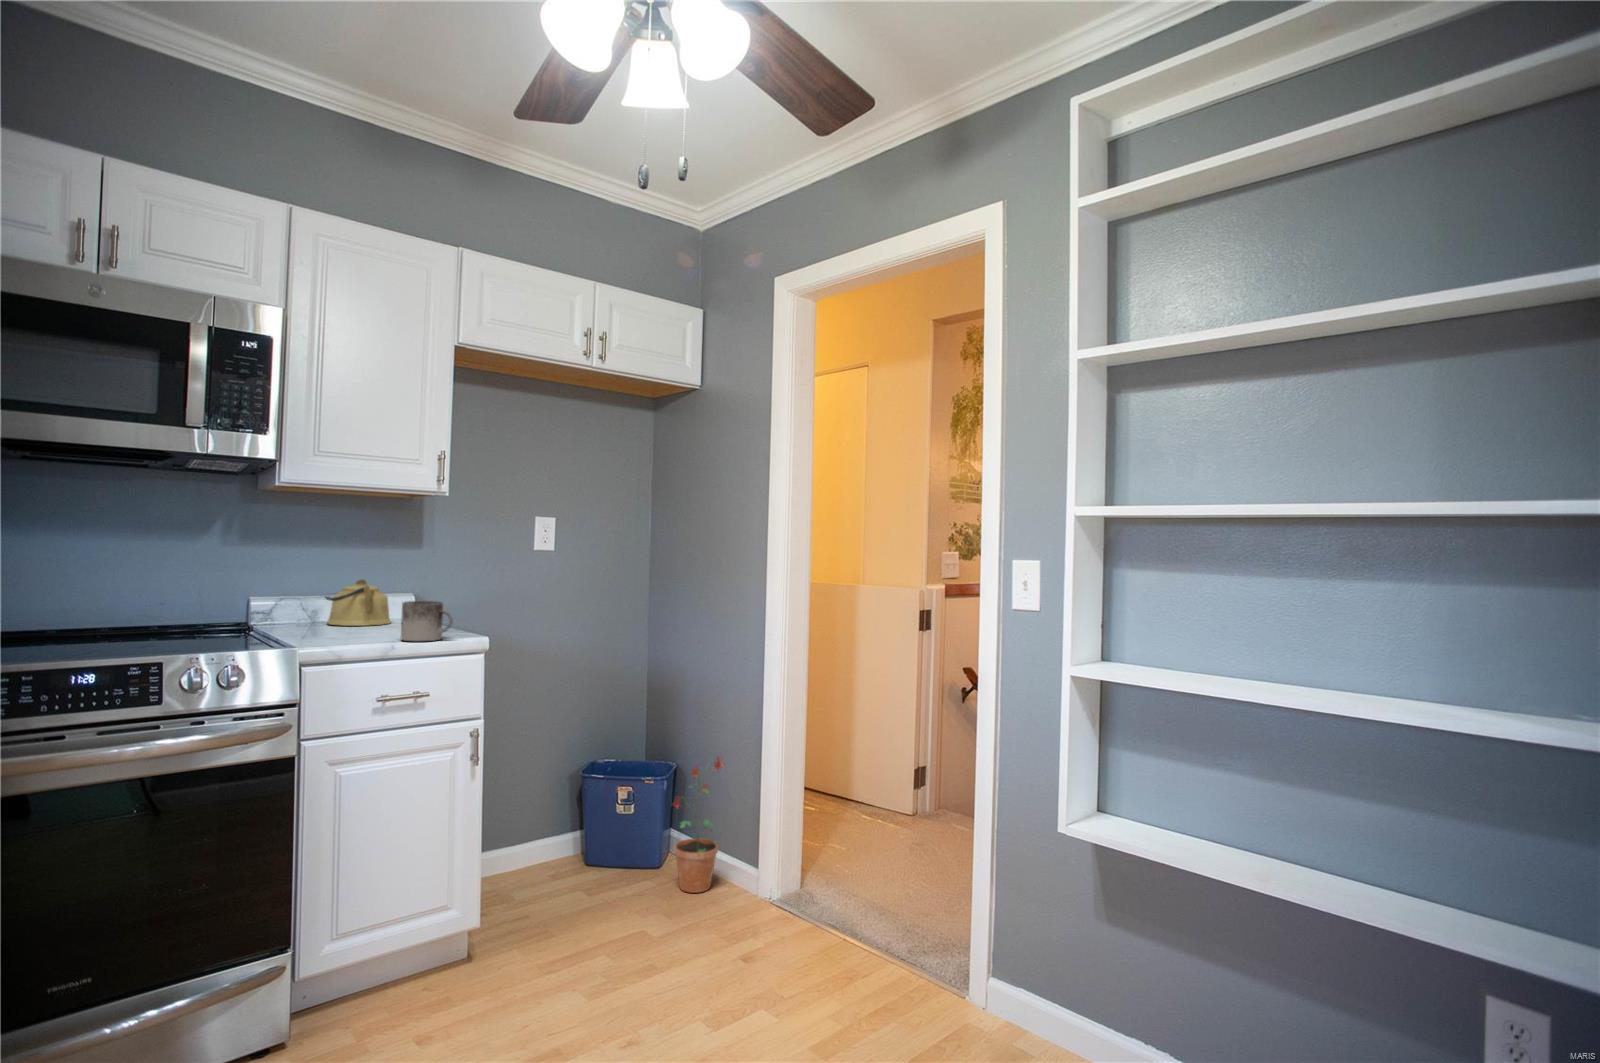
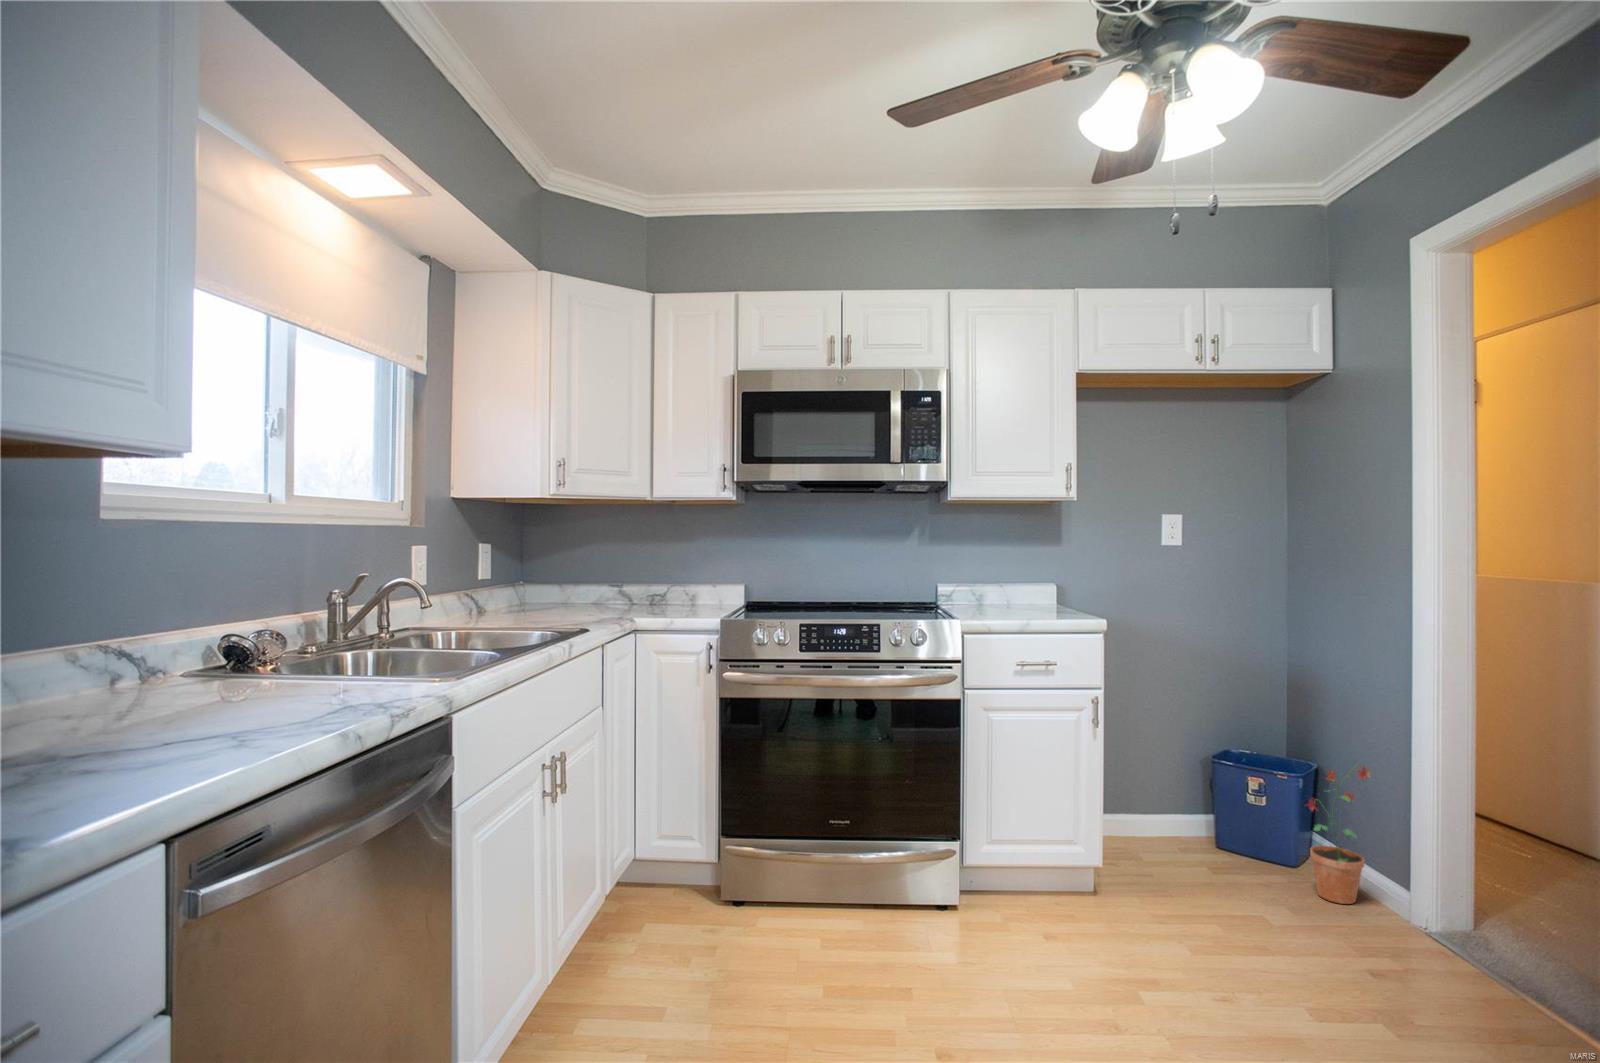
kettle: present [325,579,390,626] -> none [983,570,1033,607]
mug: present [401,601,453,641] -> none [1033,588,1072,621]

